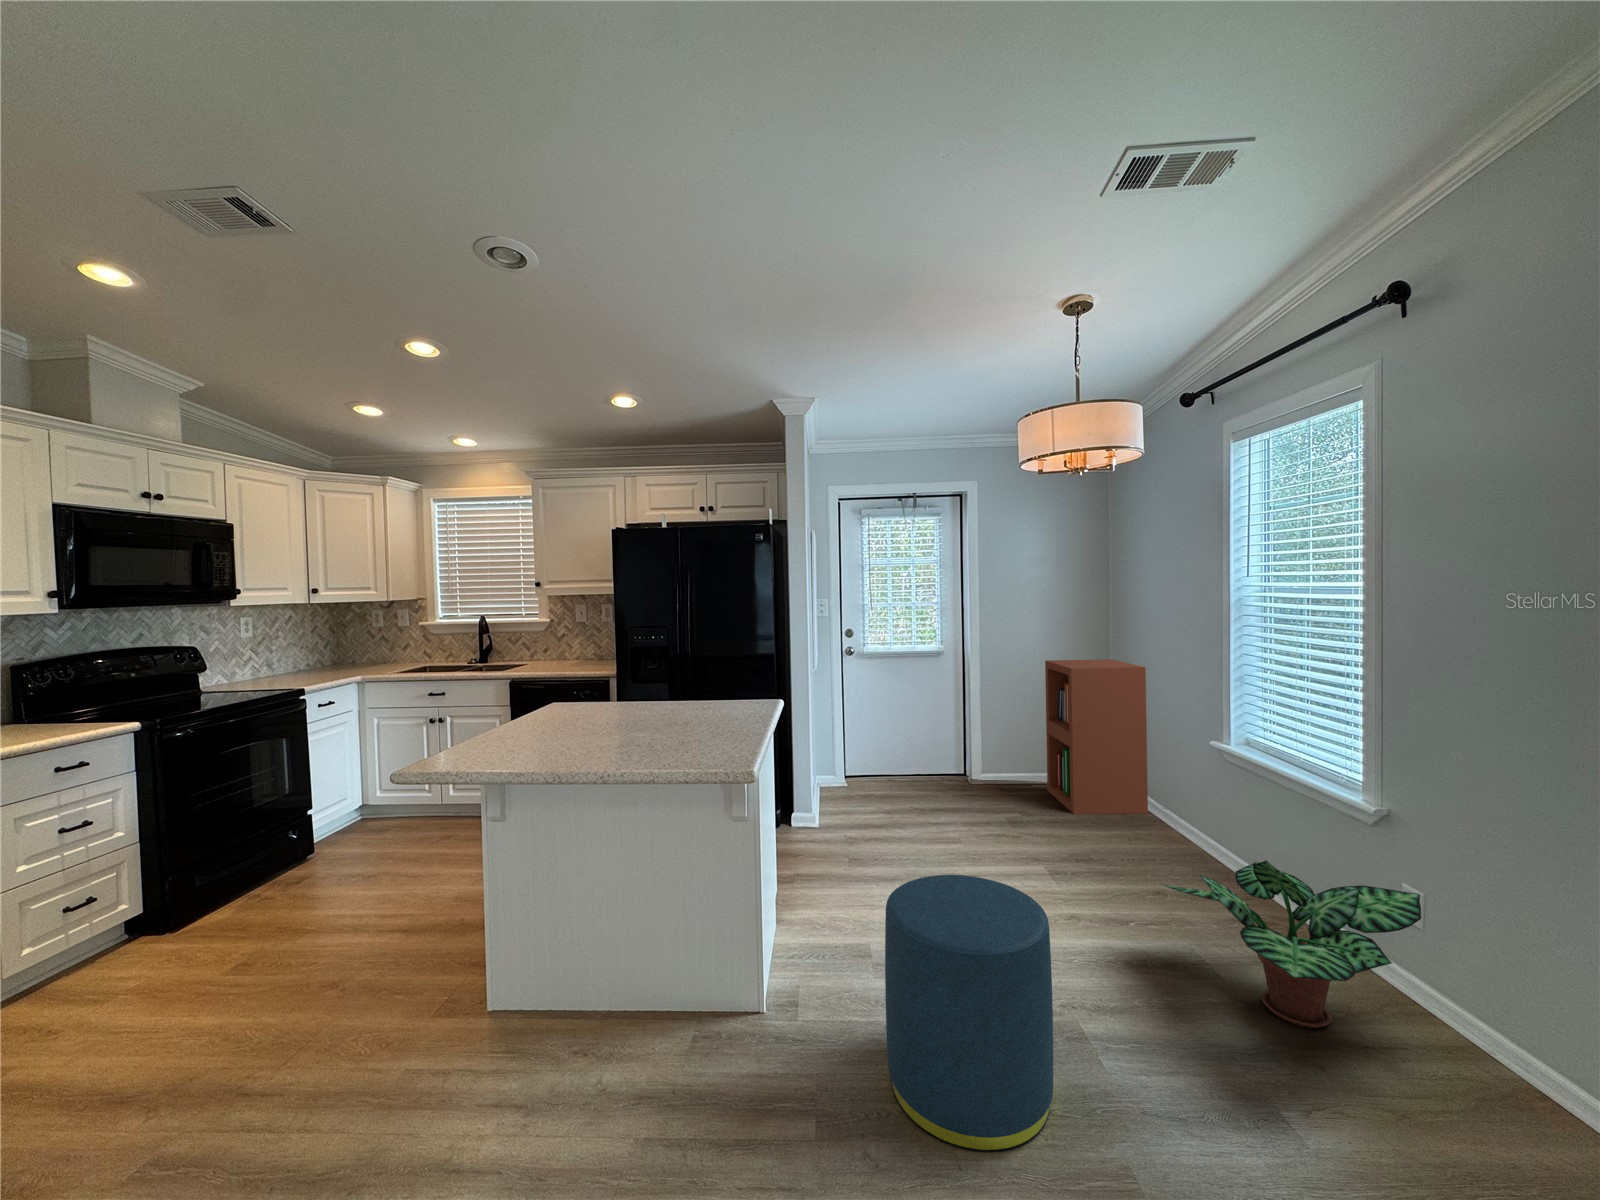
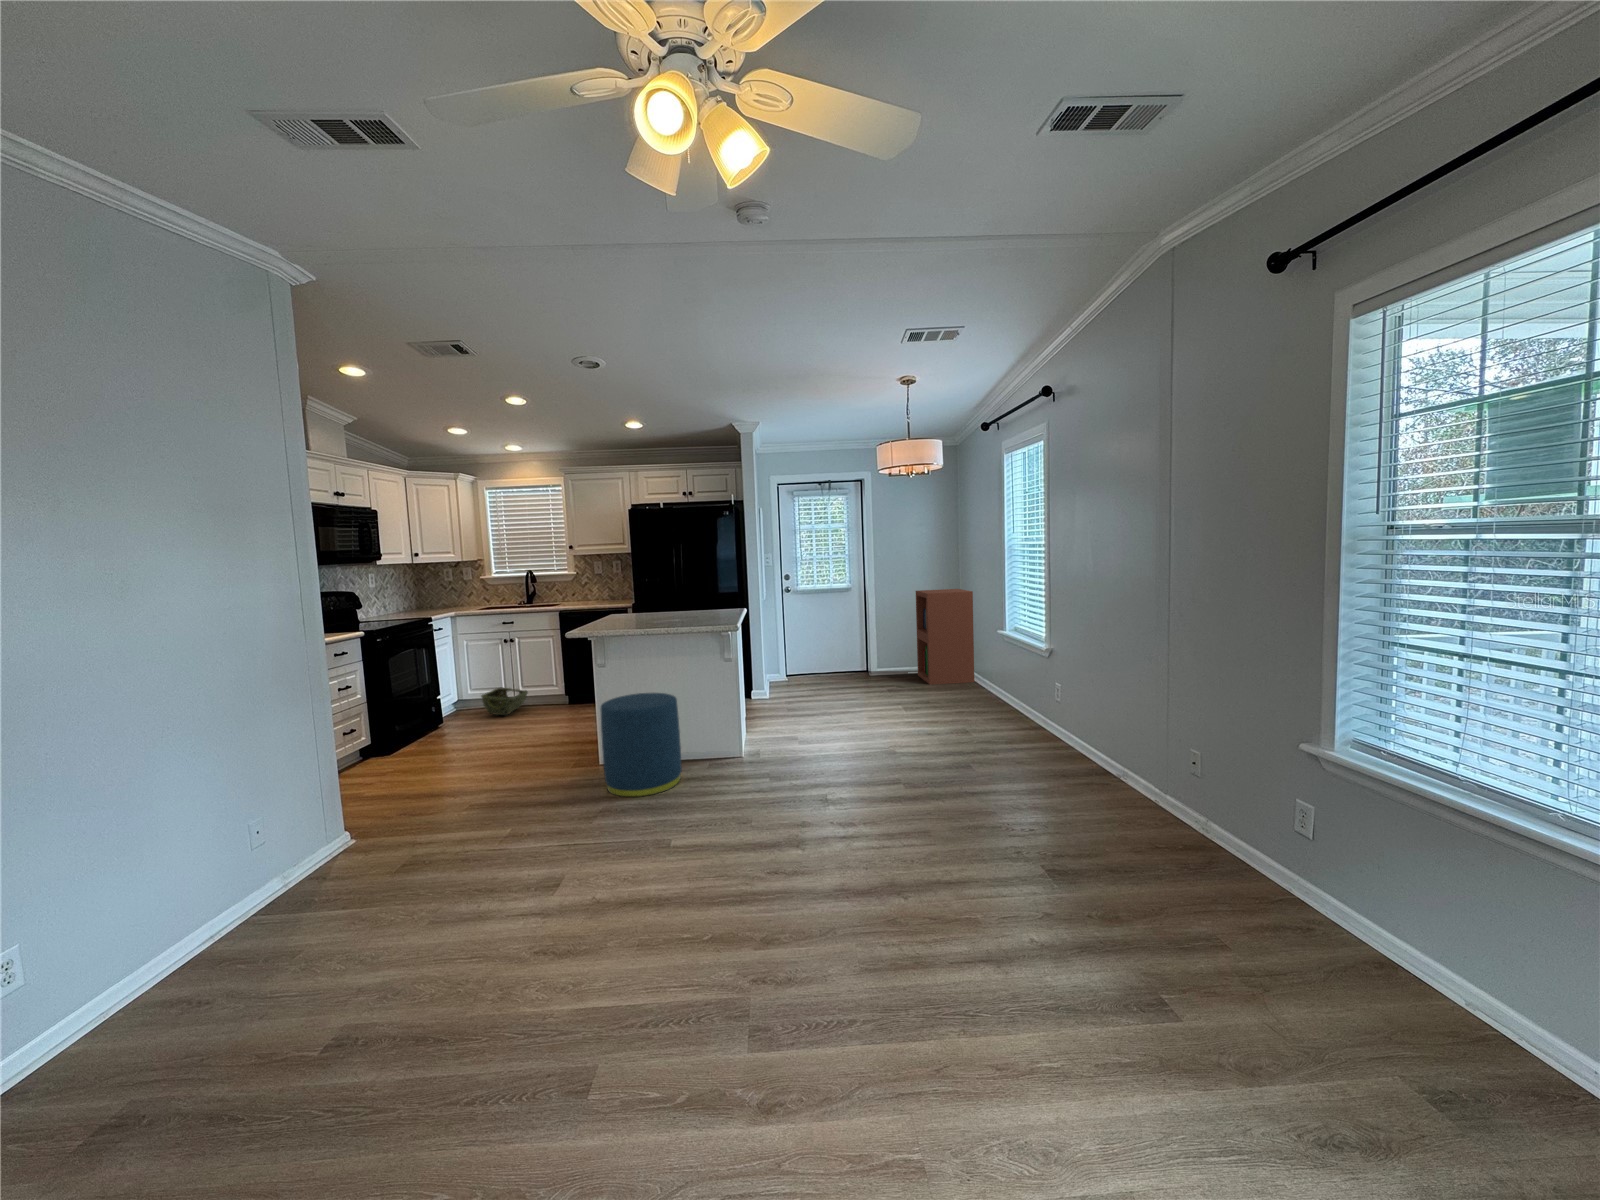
woven basket: none [379,789,459,839] -> present [481,688,528,715]
potted plant: present [1162,861,1421,1028] -> none [950,671,1056,746]
ottoman: present [885,875,1053,1152] -> present [601,693,682,797]

